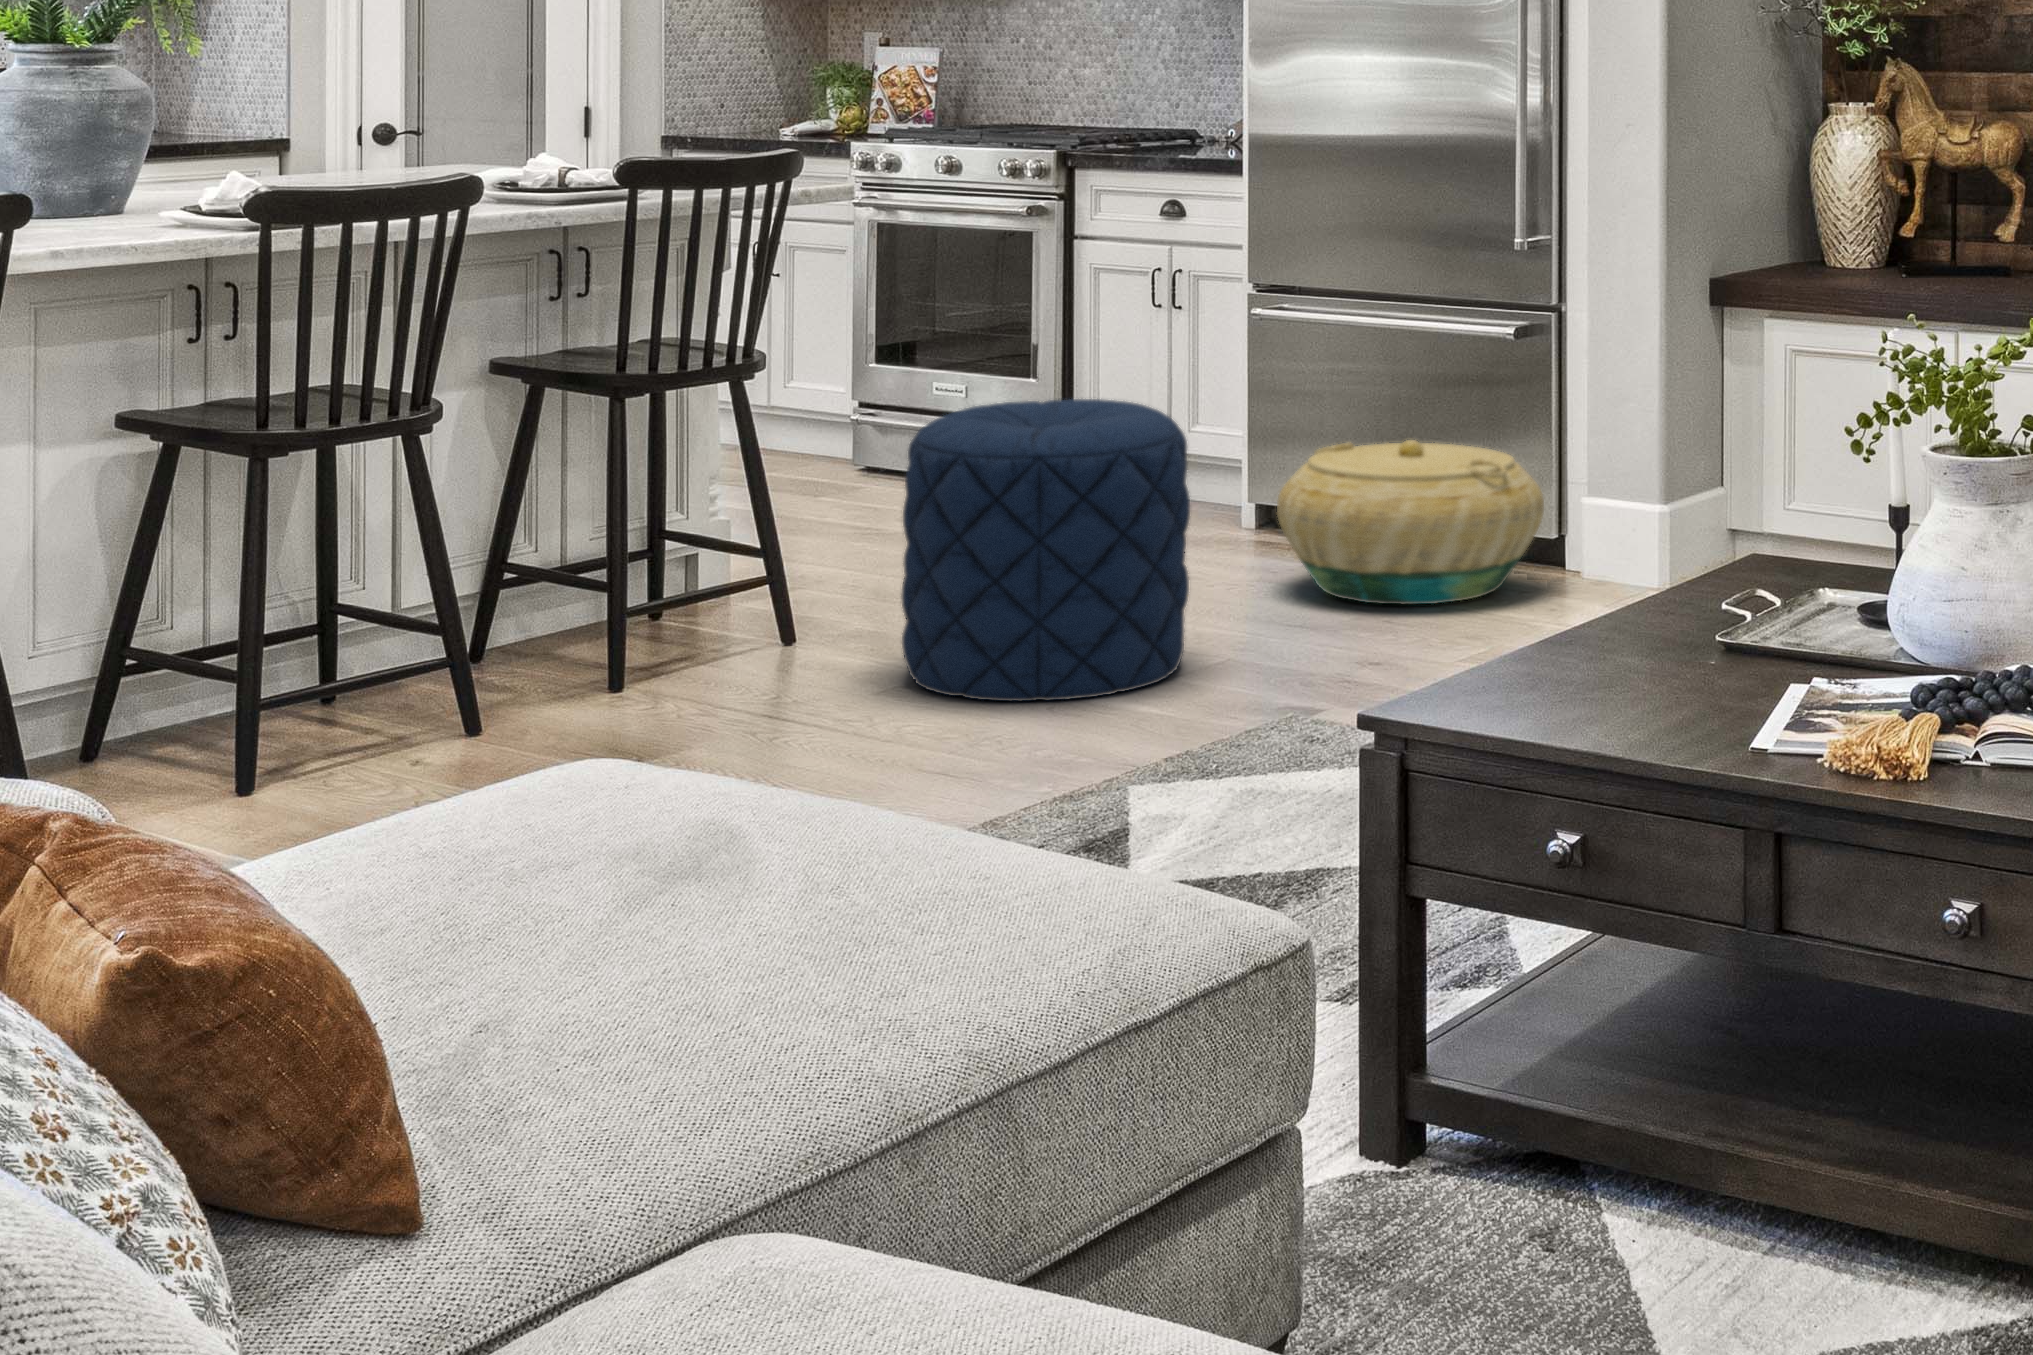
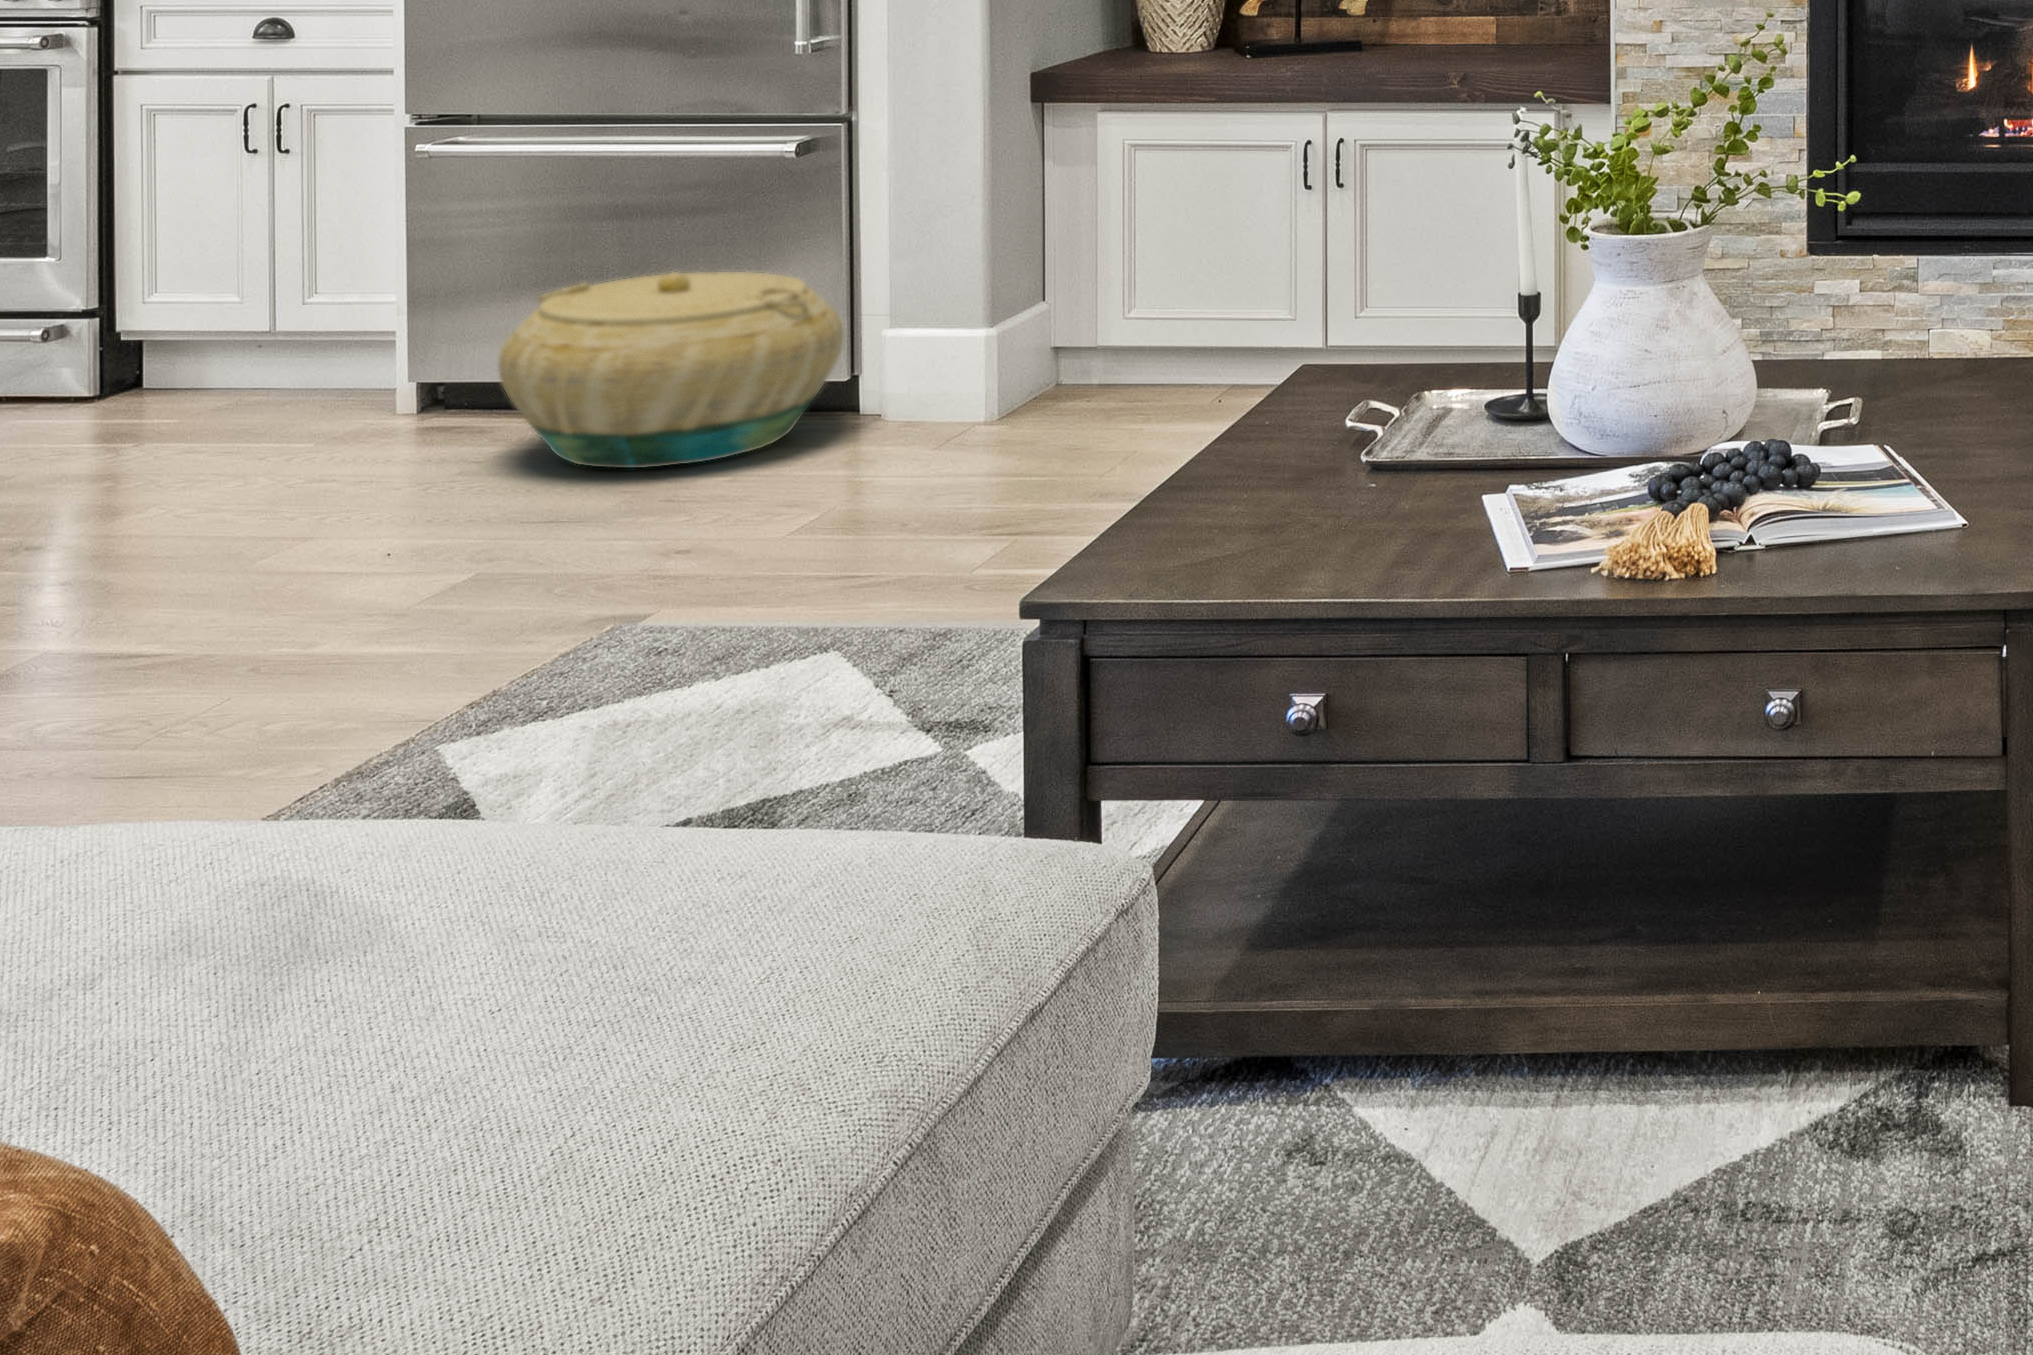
pouf: present [901,399,1190,701] -> none [18,266,447,671]

